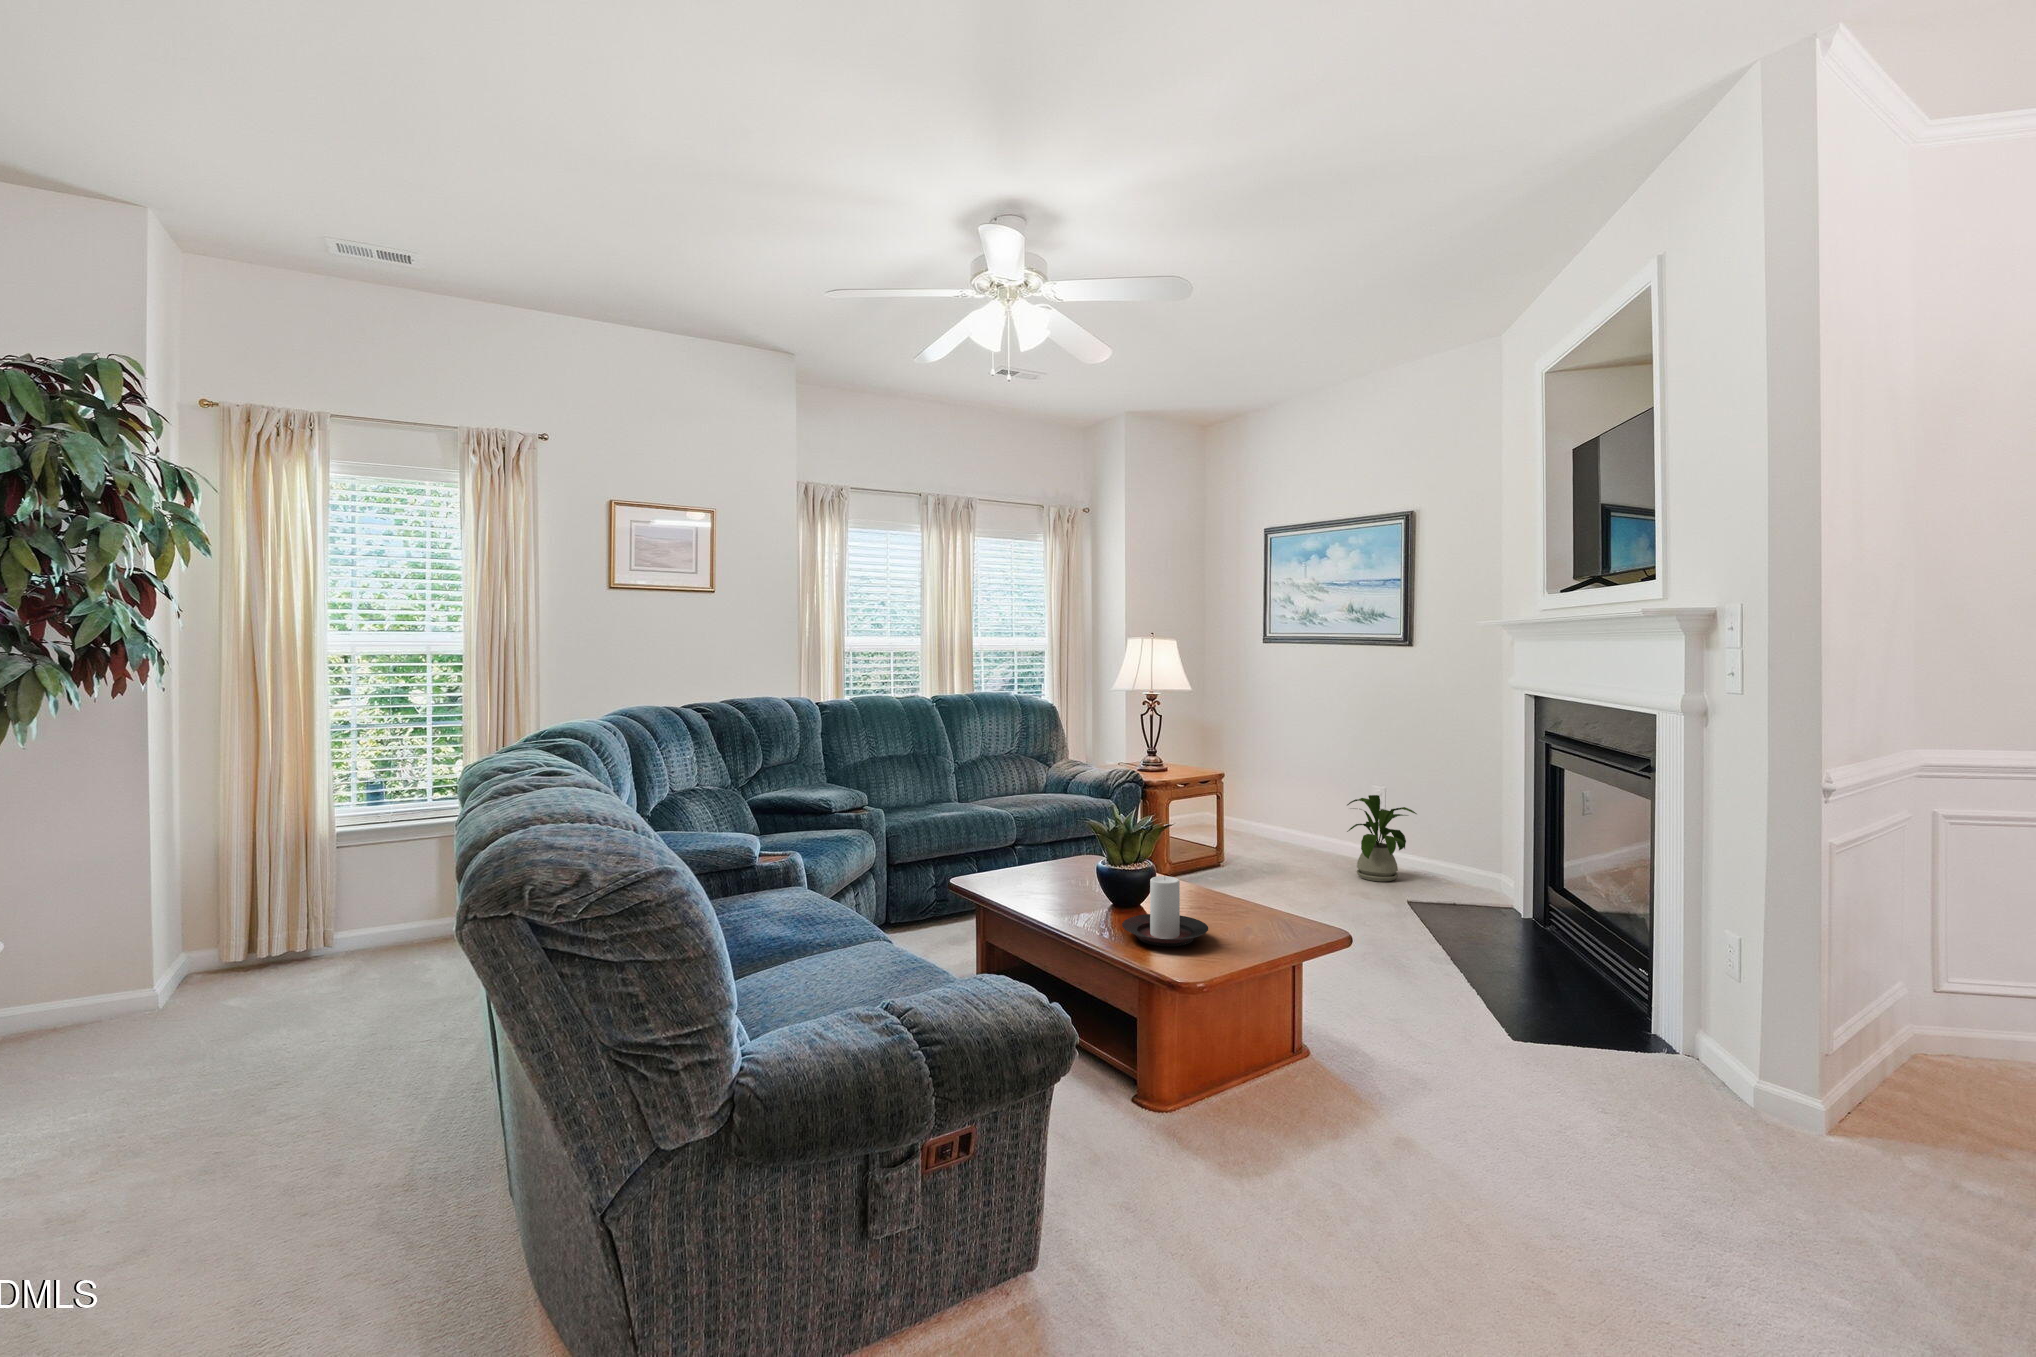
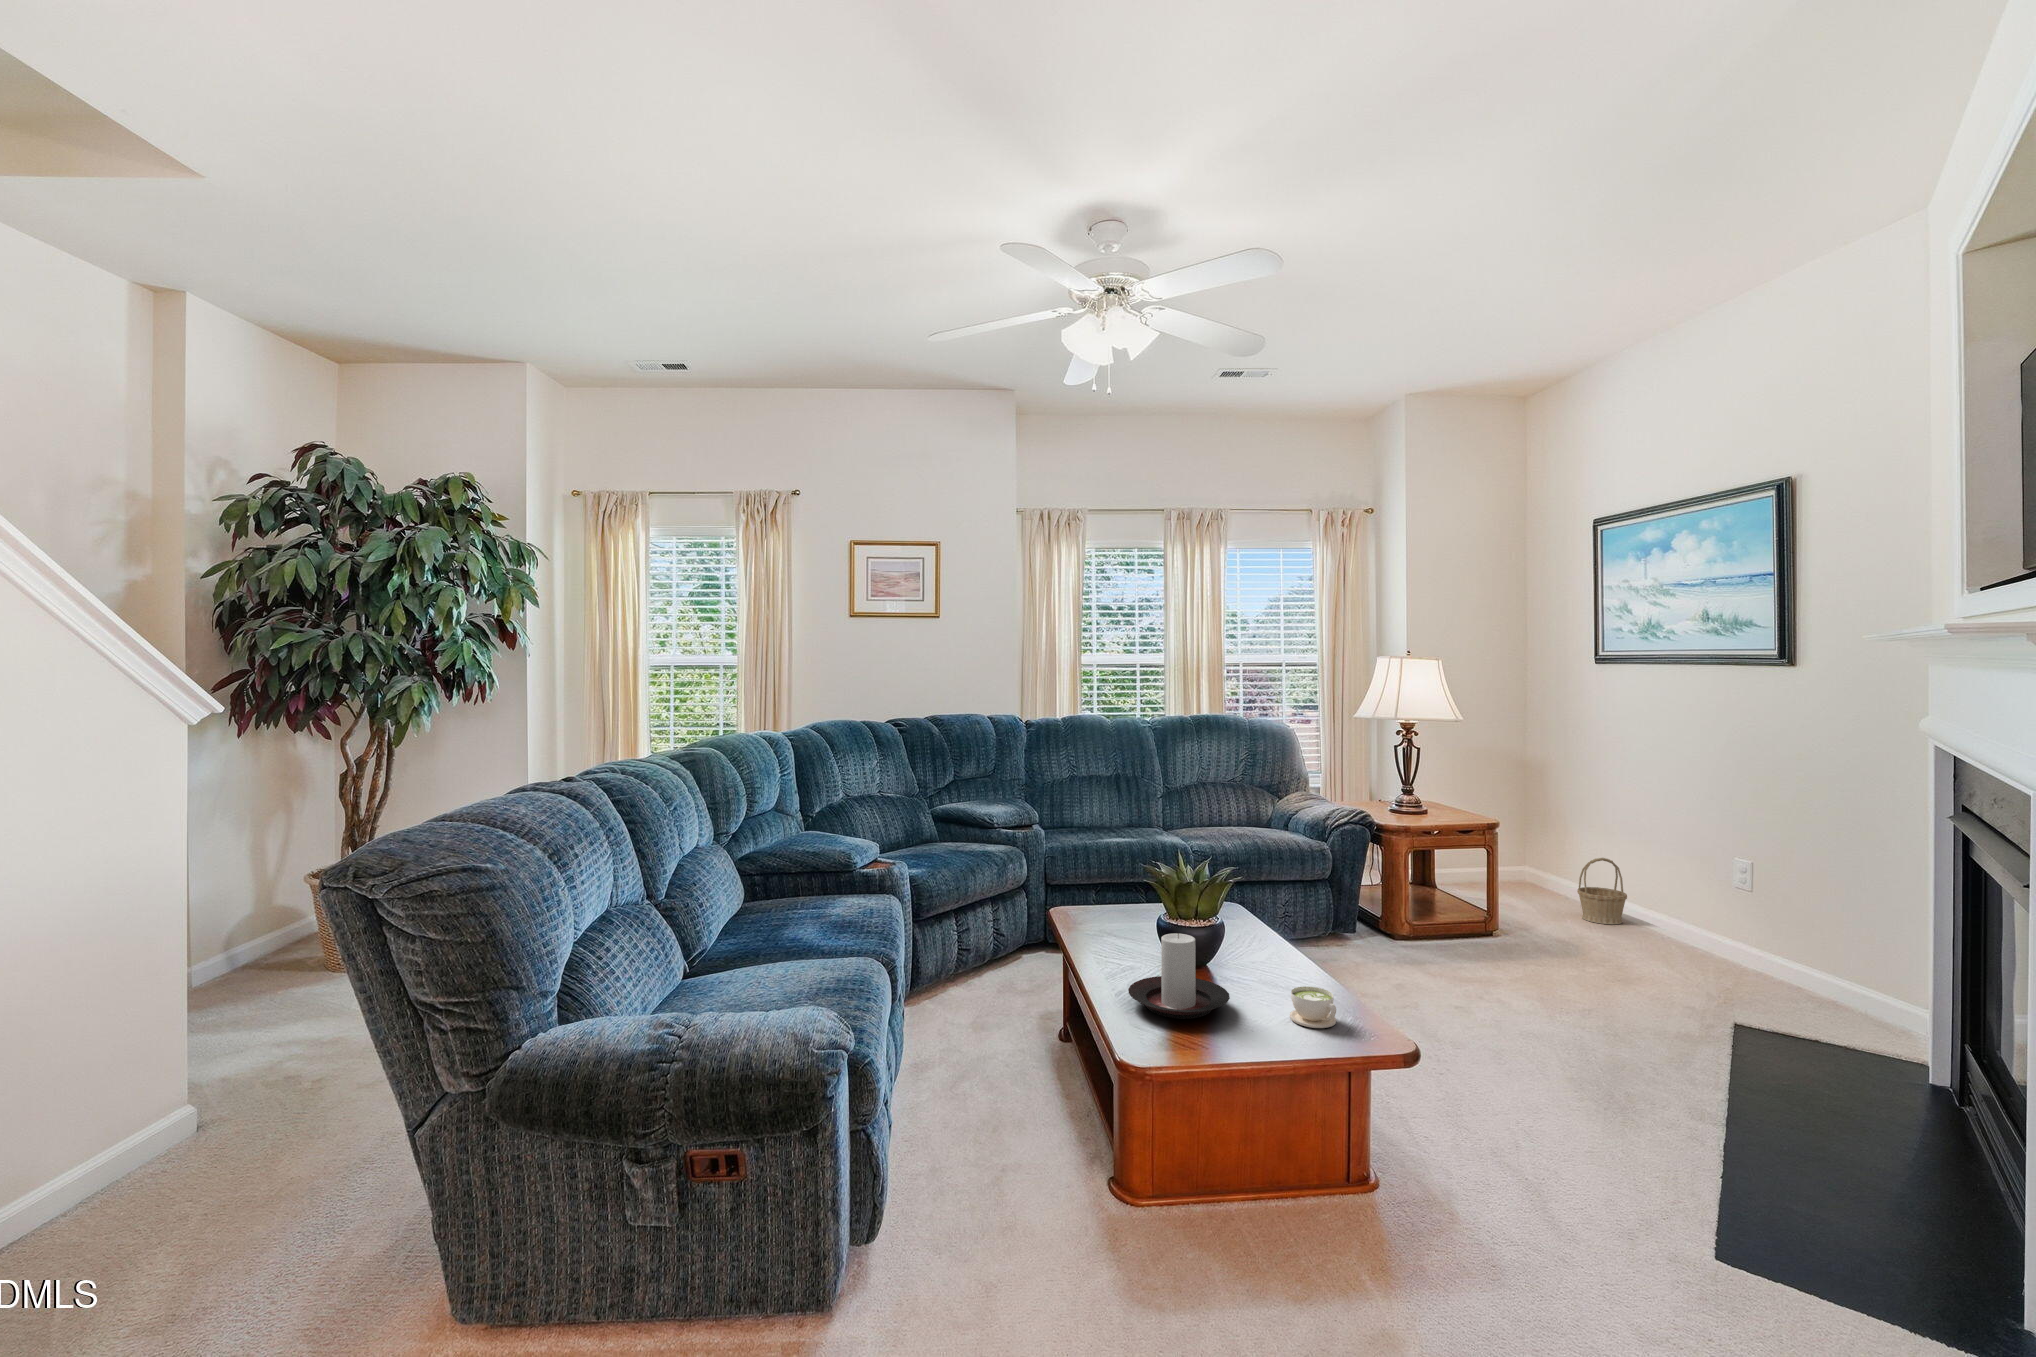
house plant: present [1347,795,1417,882] -> none [1666,868,1777,990]
basket: none [1260,796,1294,847] -> present [1577,858,1627,924]
coffee cup: none [1245,905,1285,936] -> present [1290,986,1336,1028]

